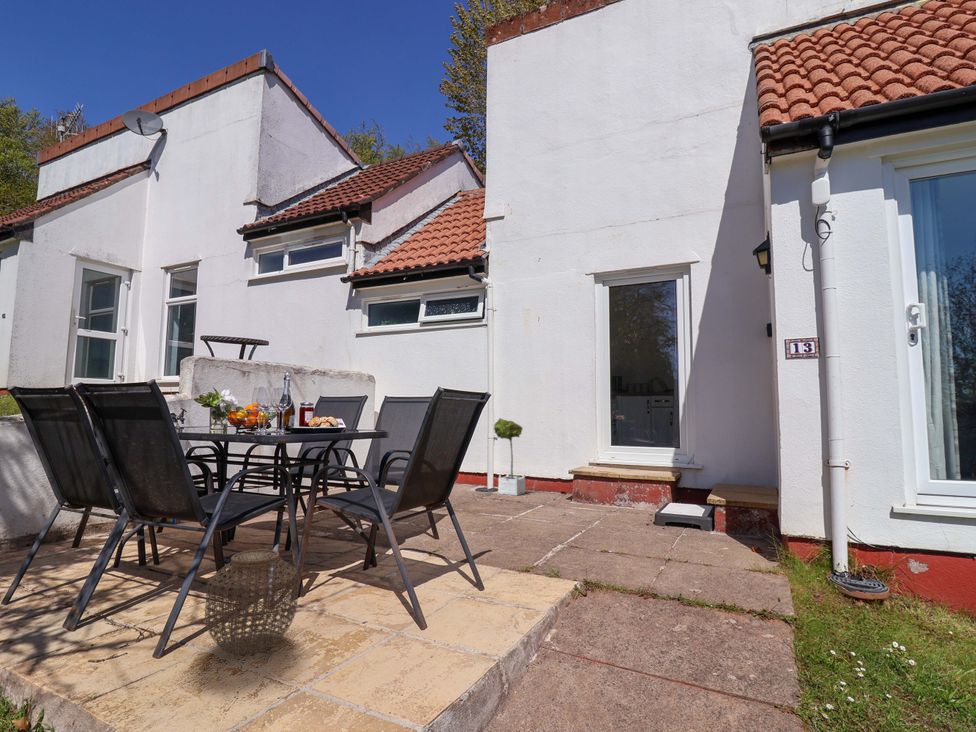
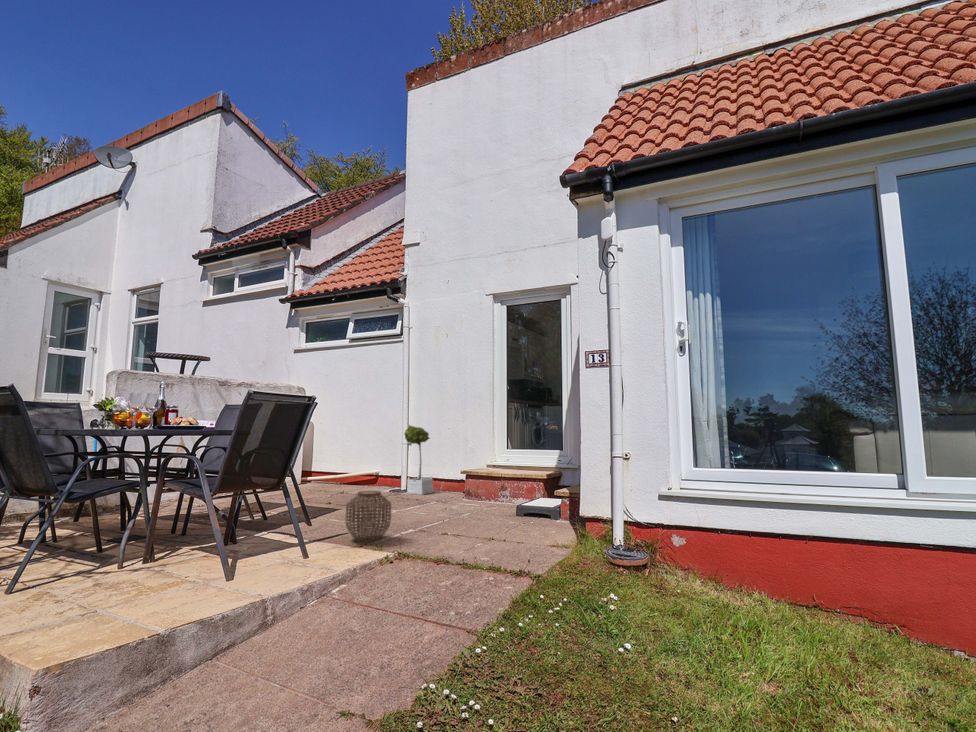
woven basket: present [205,549,299,655] -> present [346,491,391,542]

